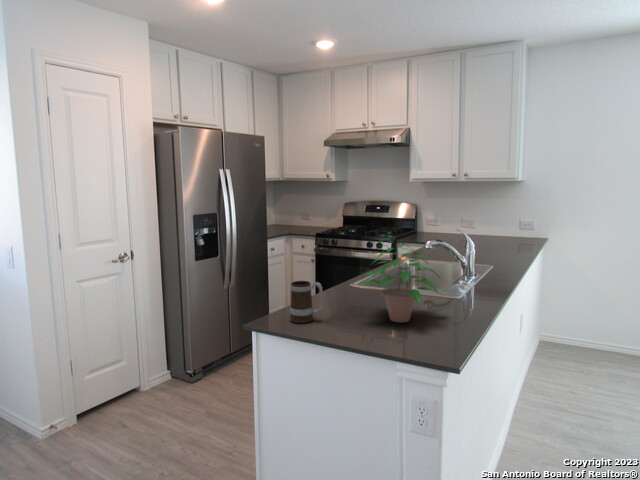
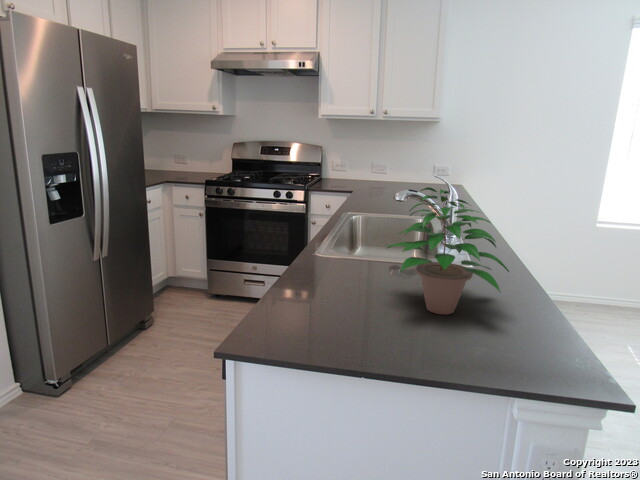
mug: present [290,281,322,323] -> none [286,263,340,331]

